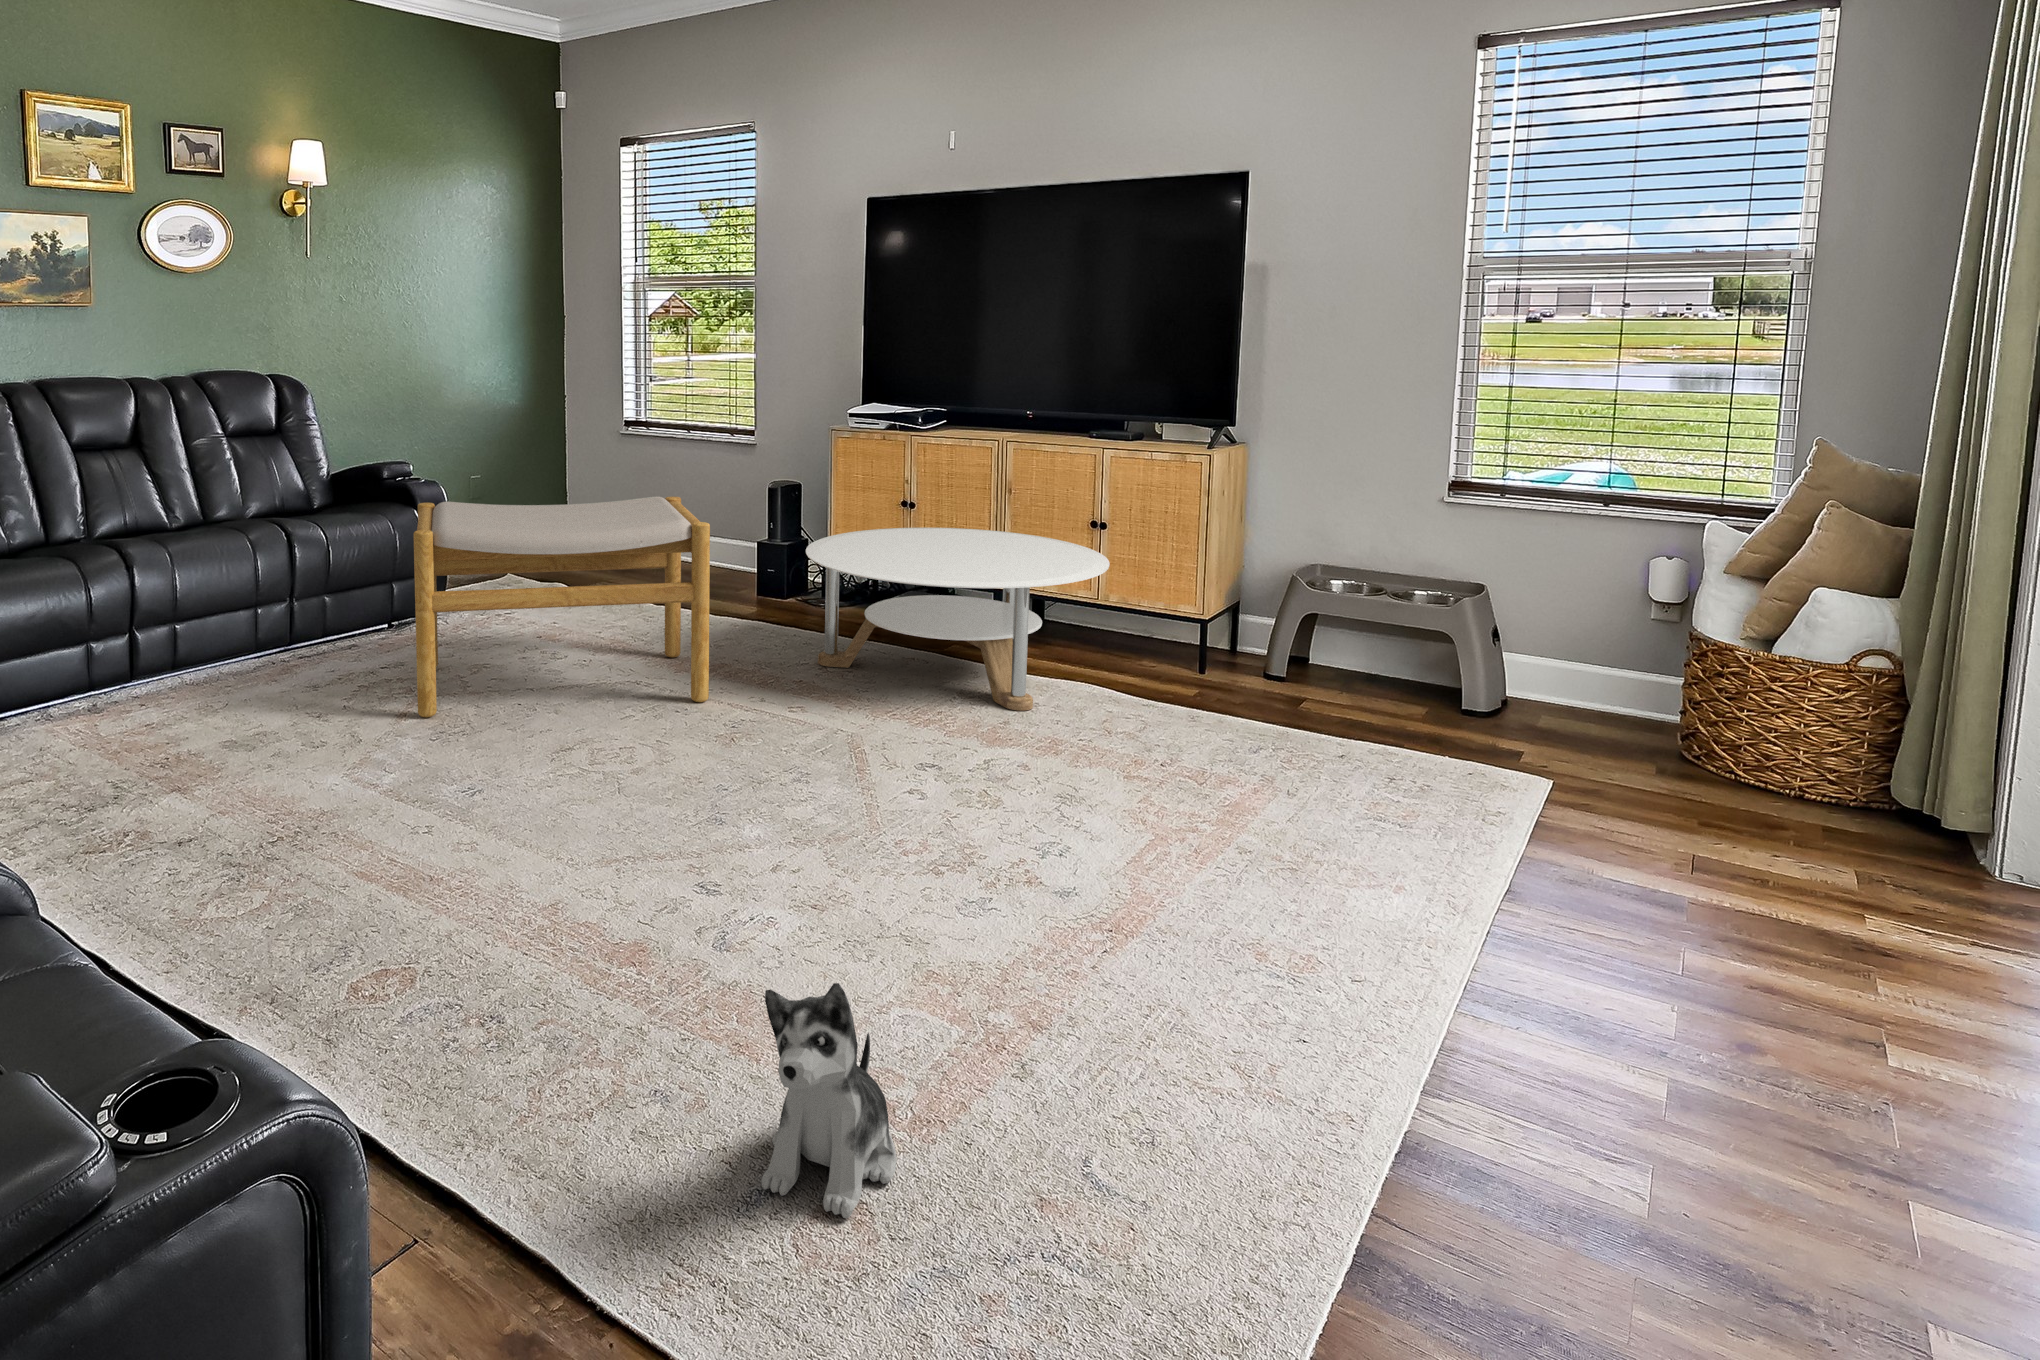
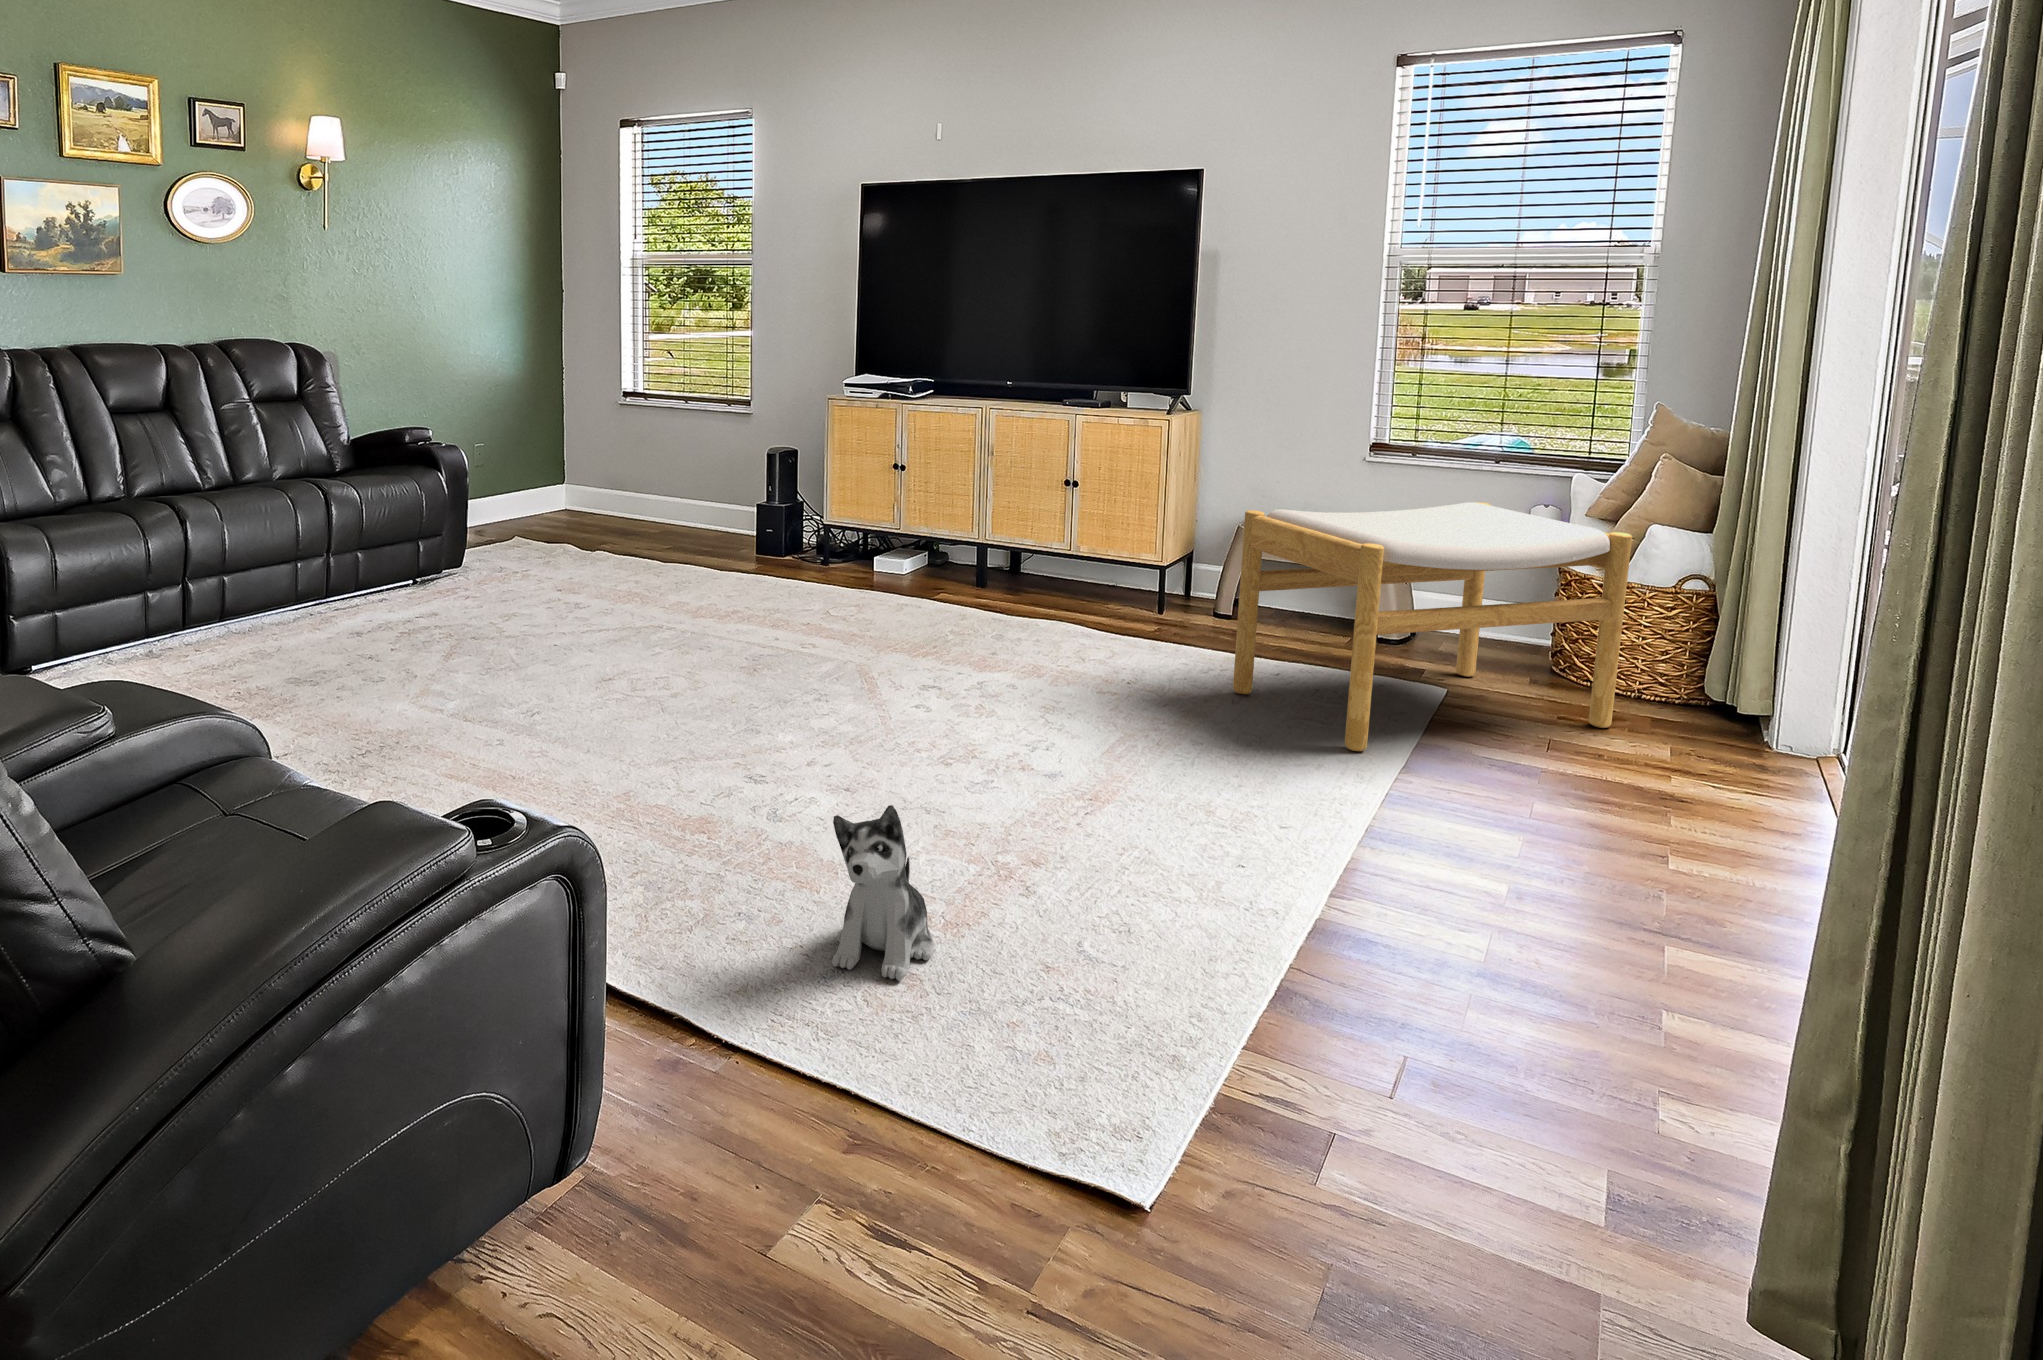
footstool: present [414,496,710,717] -> present [1233,502,1632,751]
round table: present [806,528,1110,711] -> none [813,487,1083,644]

